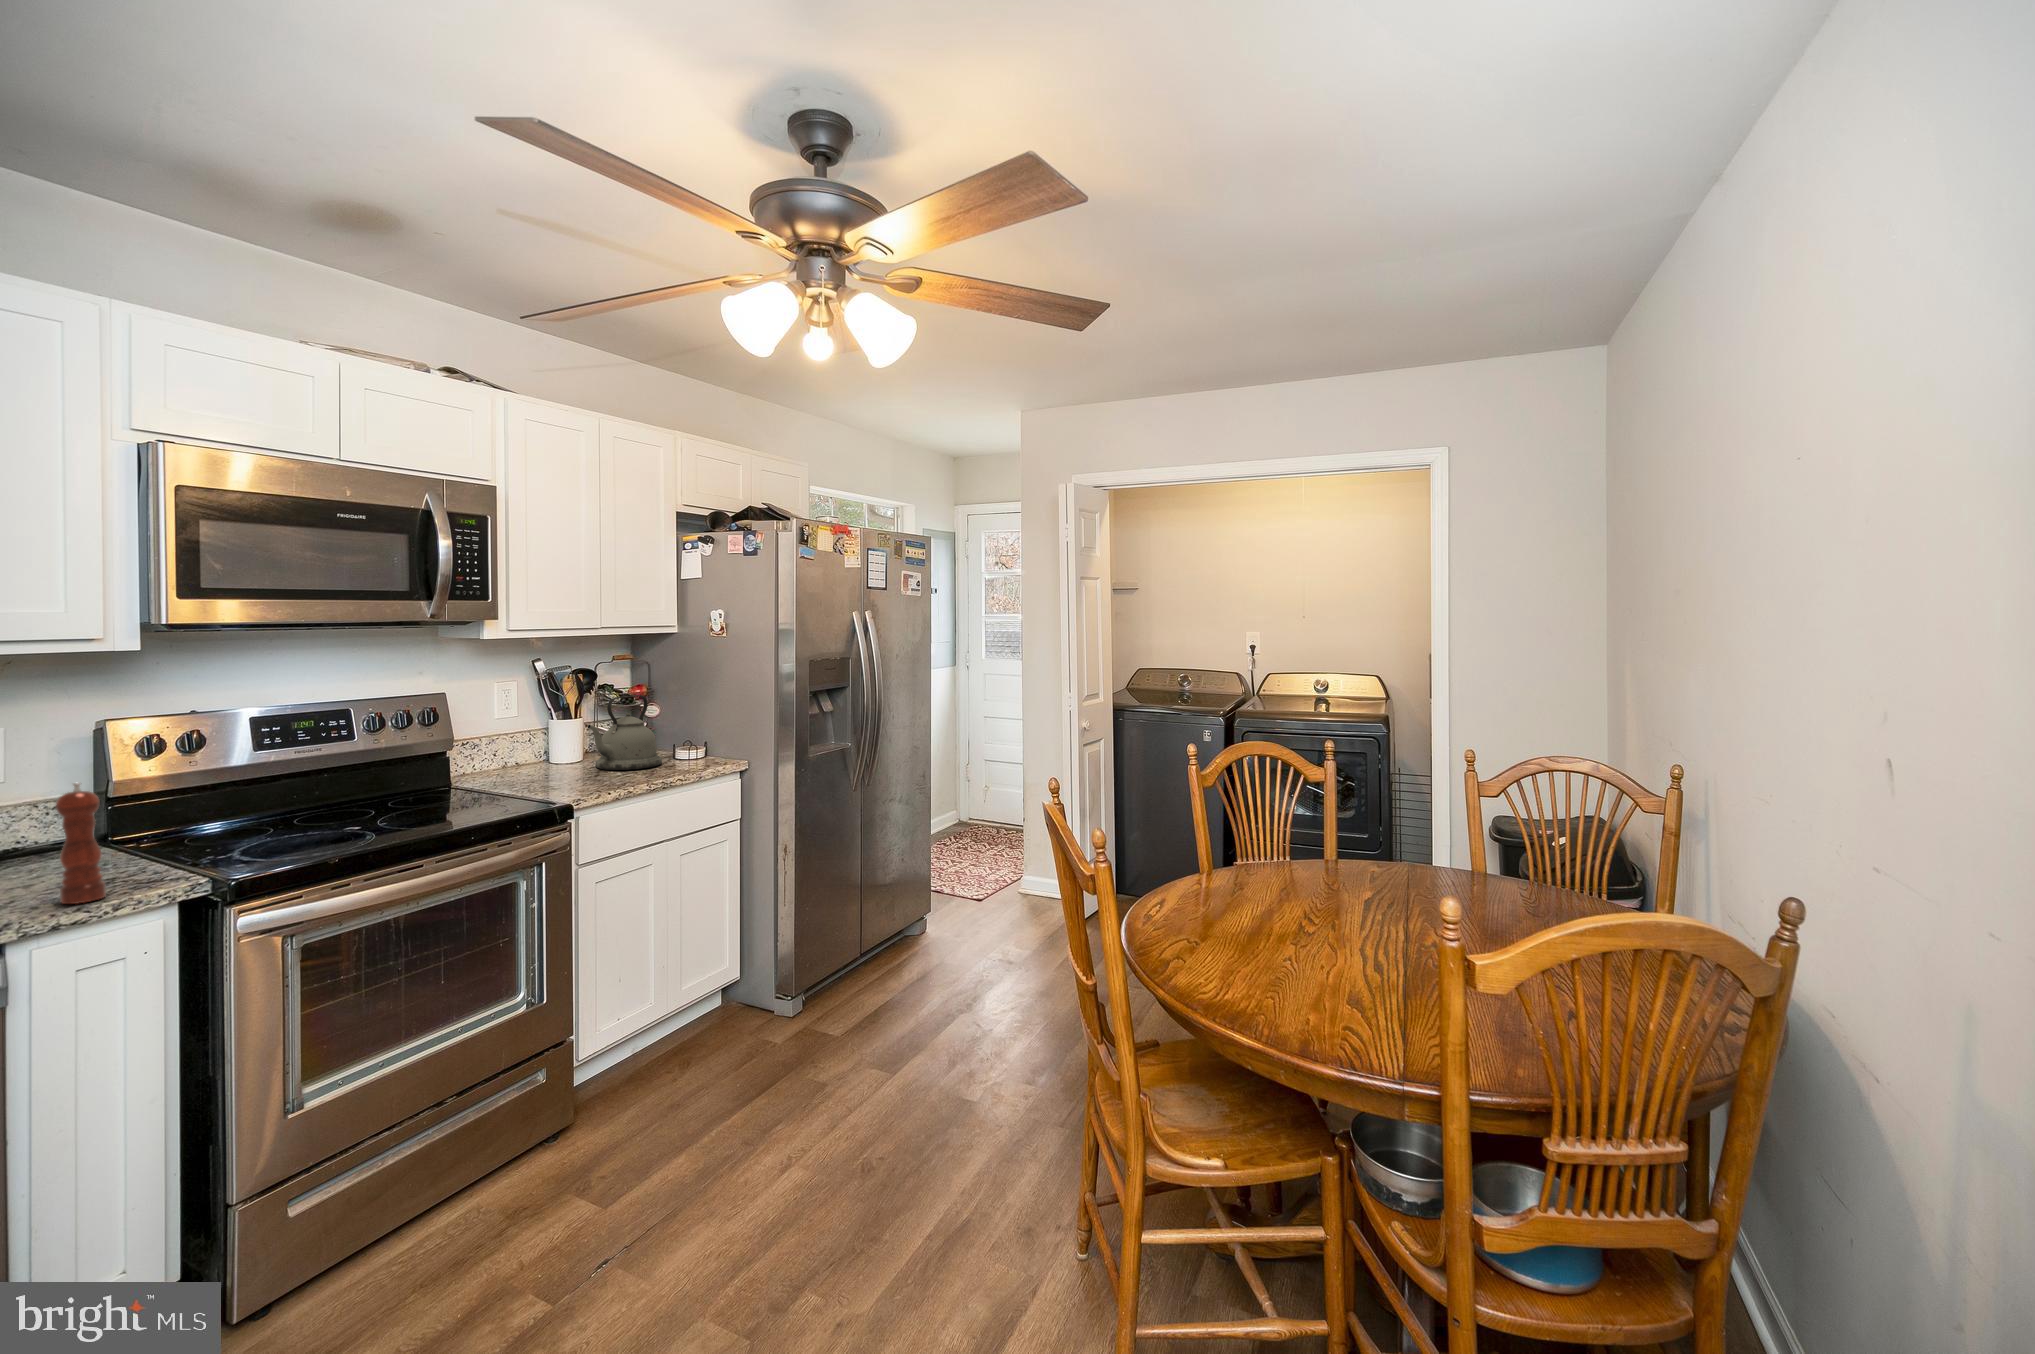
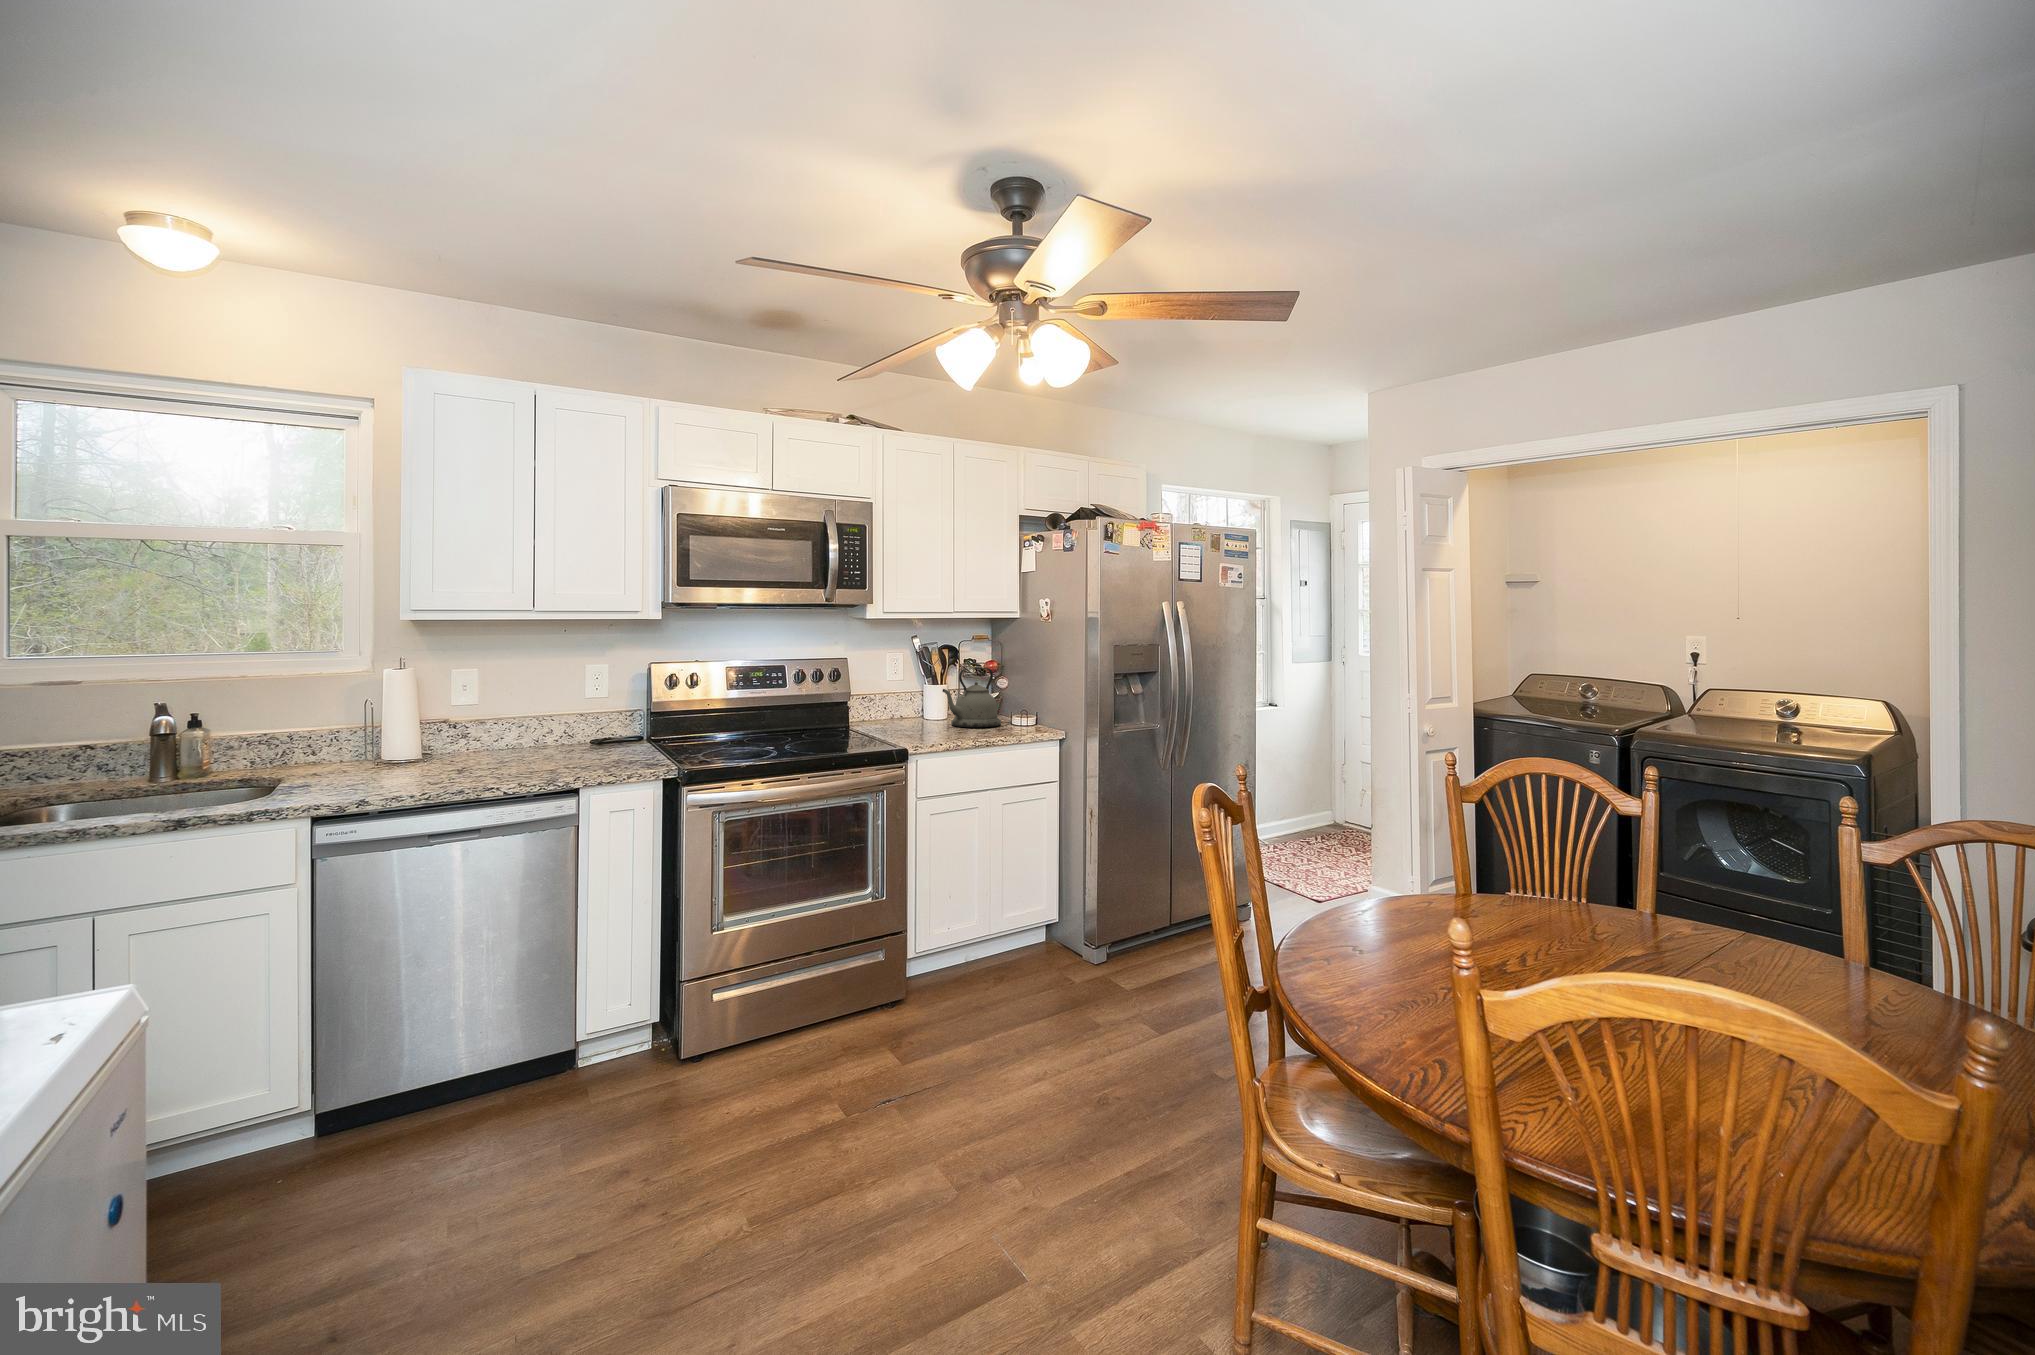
pepper mill: present [56,783,106,904] -> none [607,695,629,769]

